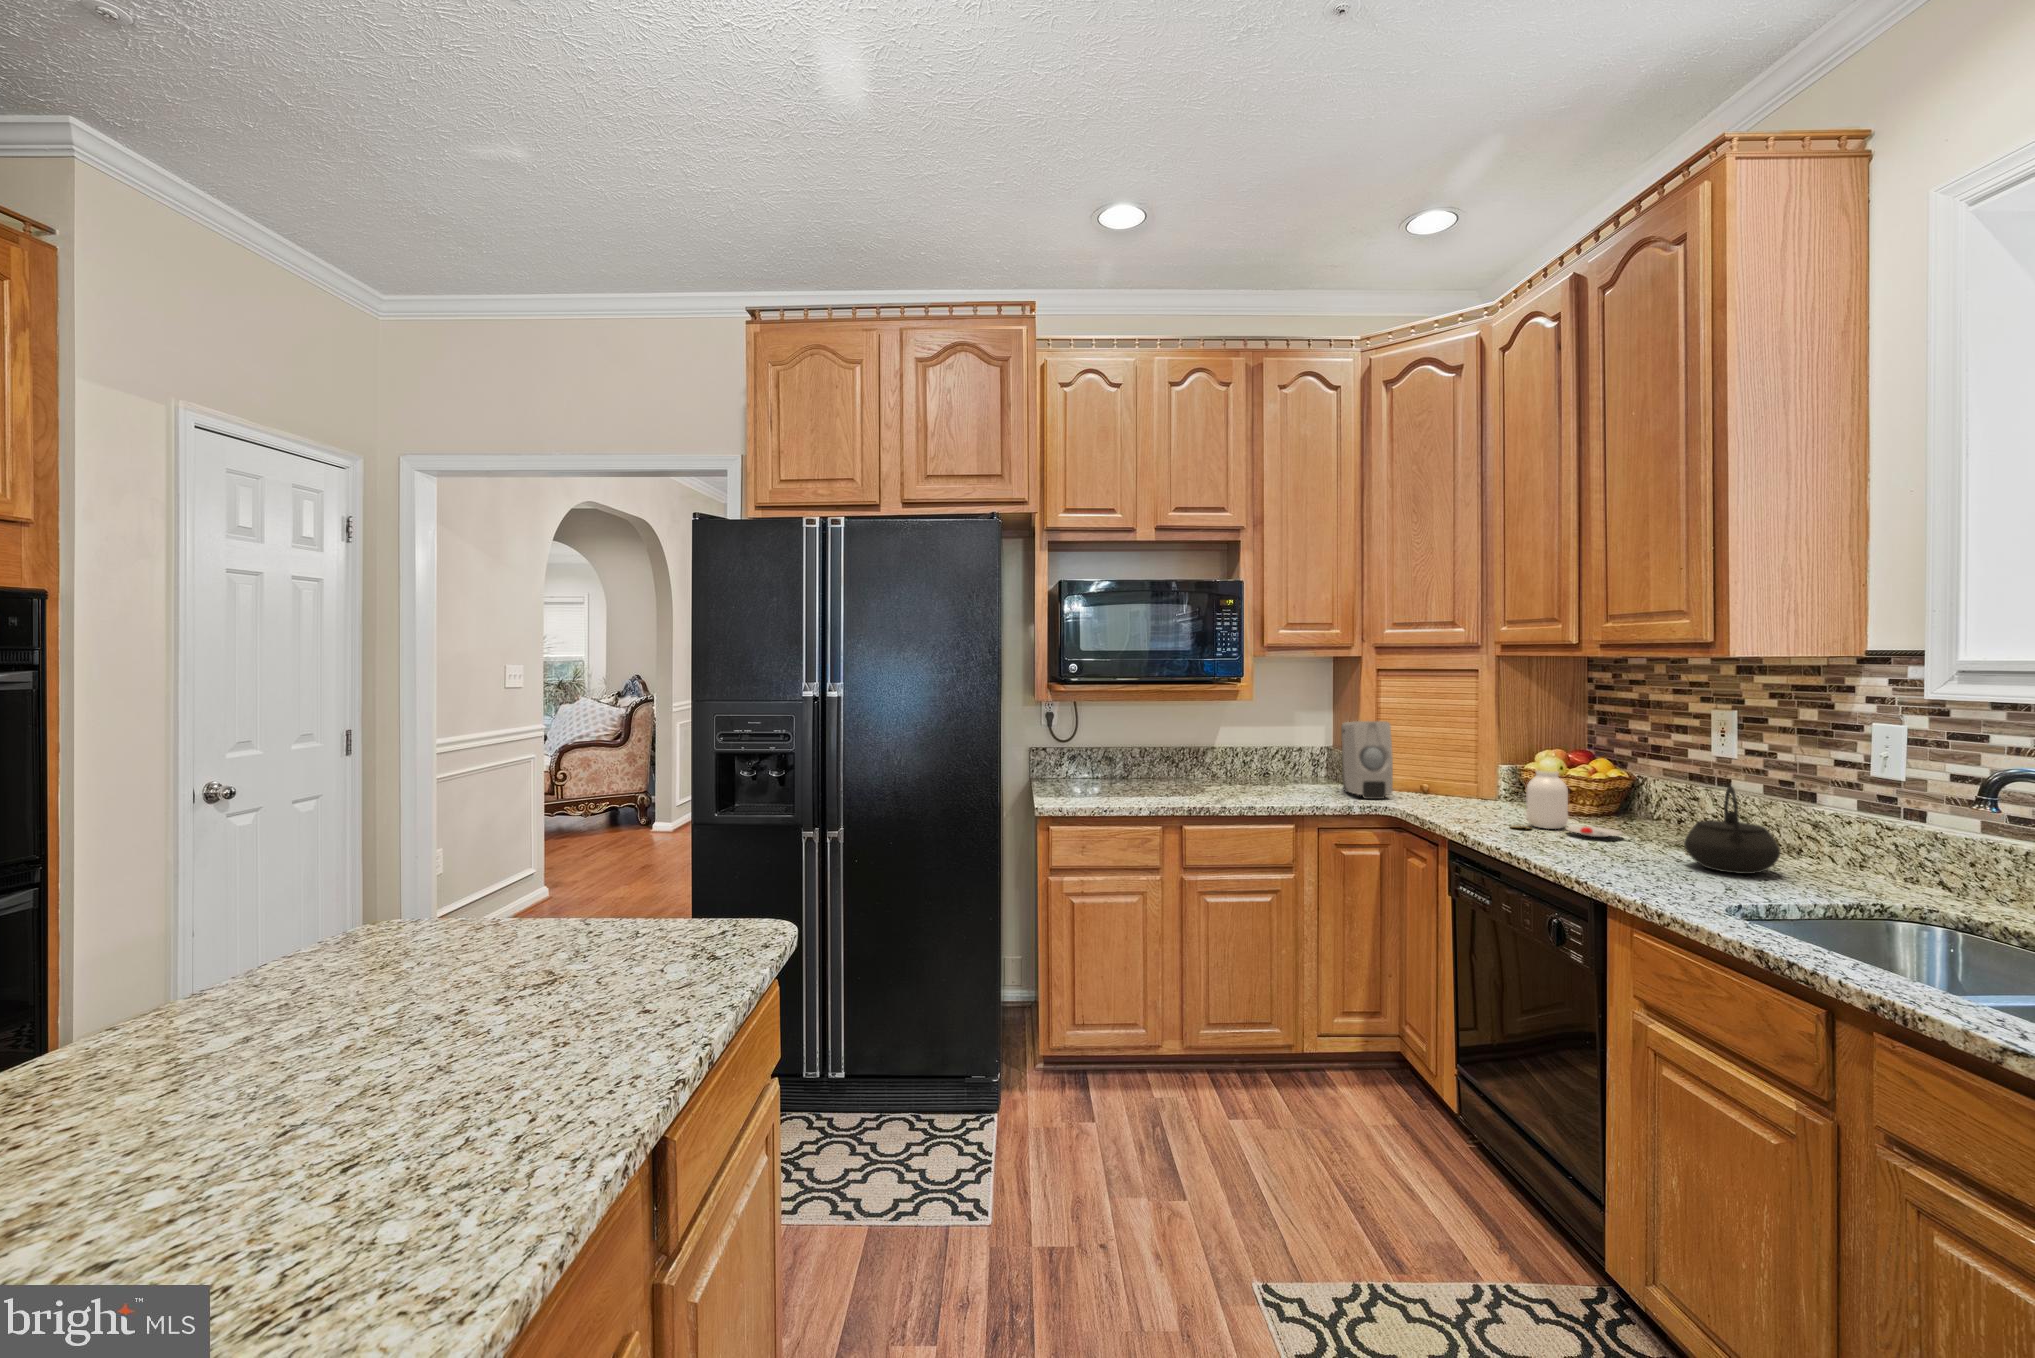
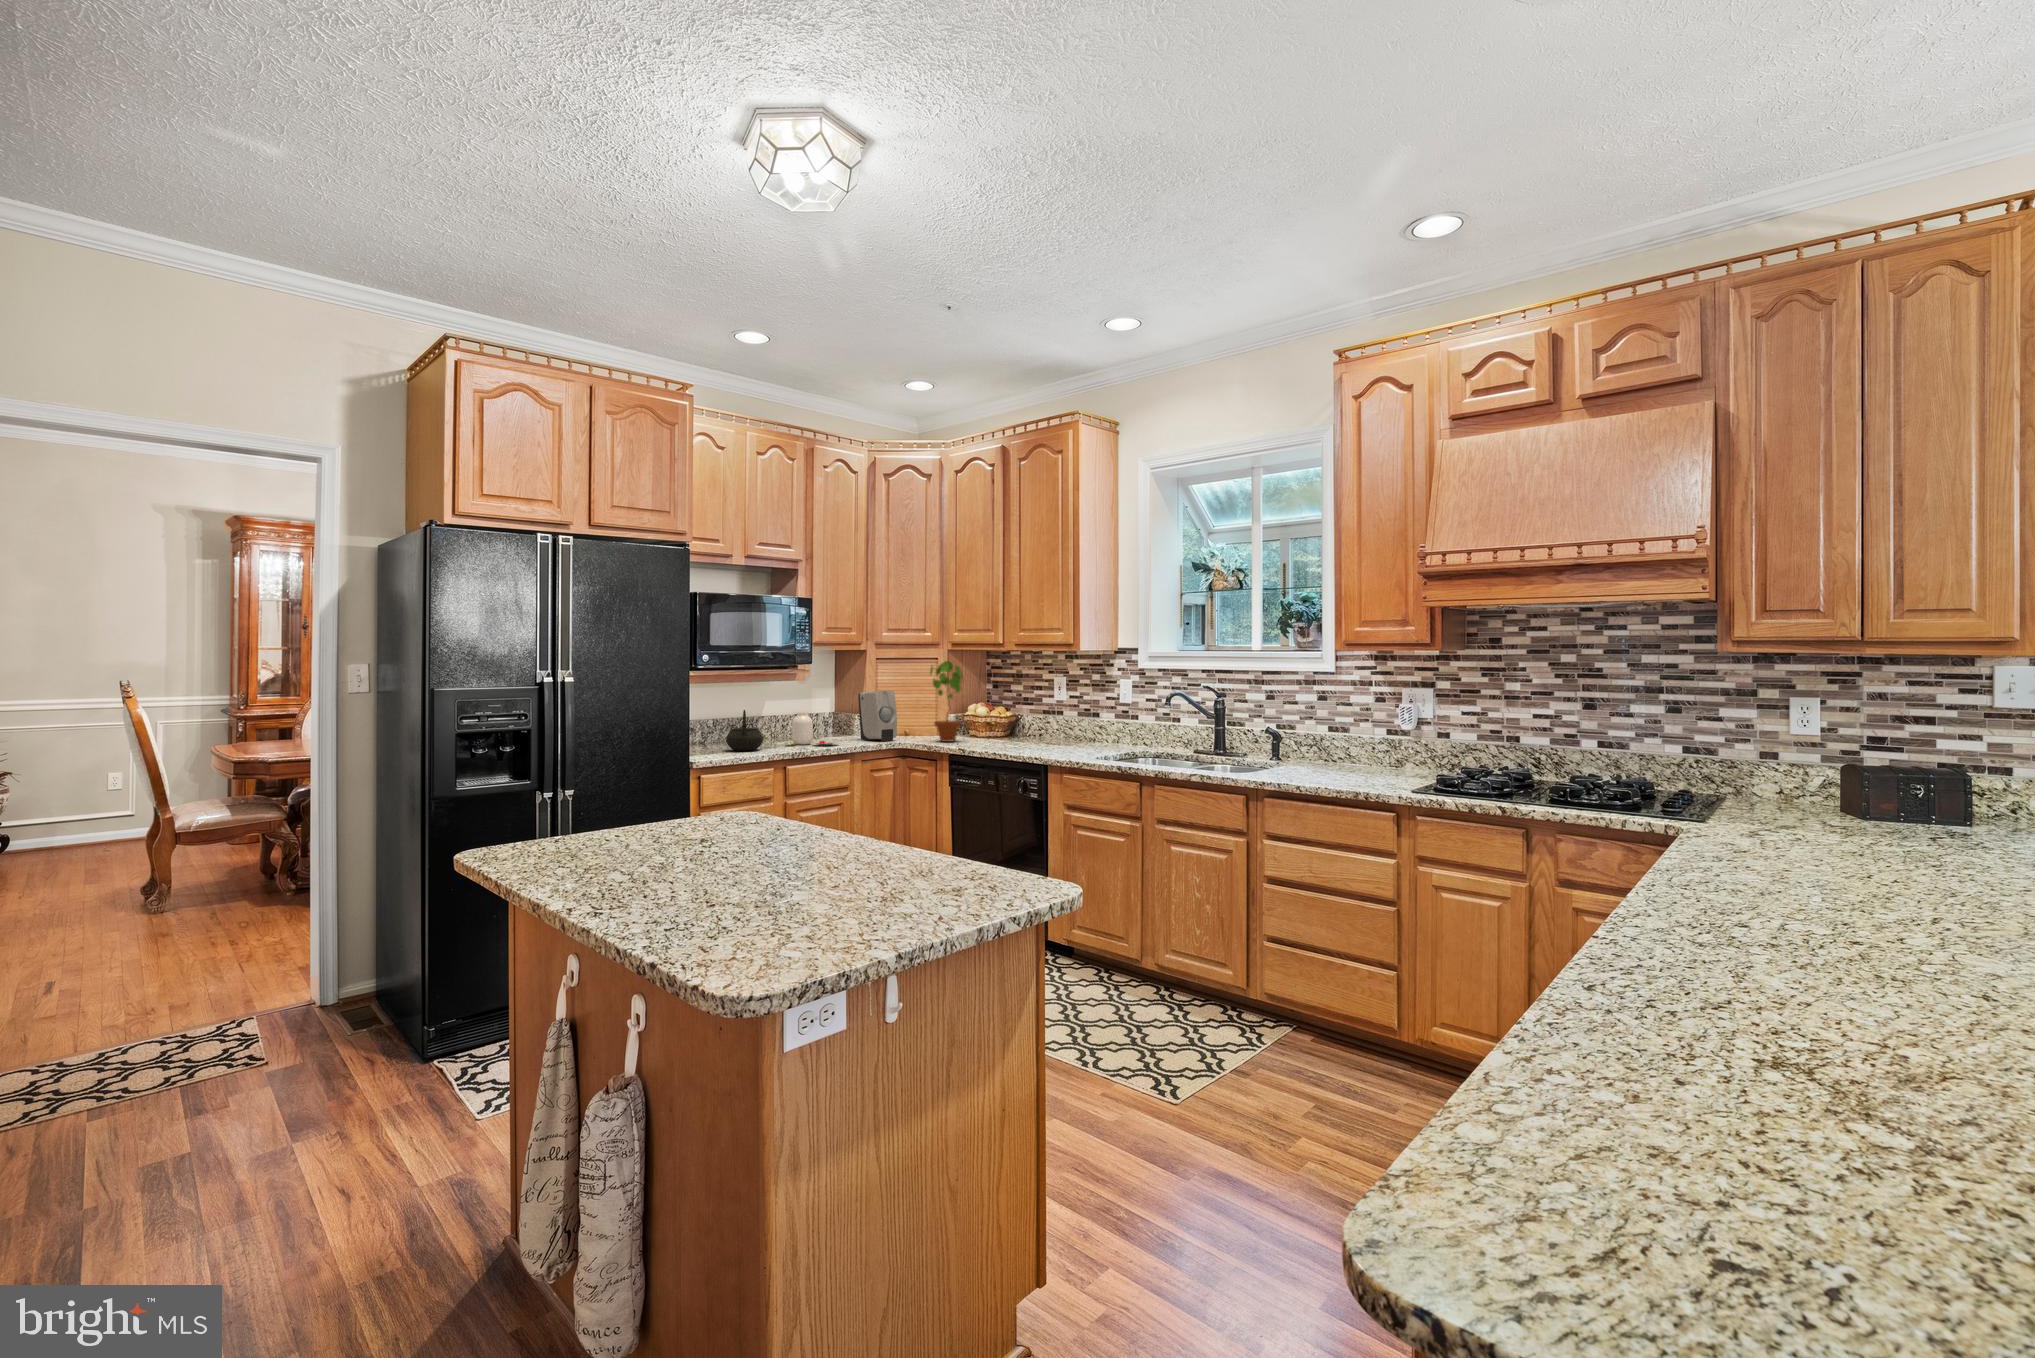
potted plant: none [1440,676,1505,813] -> present [930,661,963,742]
jar: present [1511,770,1623,837] -> present [788,712,838,745]
kettle: present [1684,786,1780,874] -> present [726,710,763,751]

